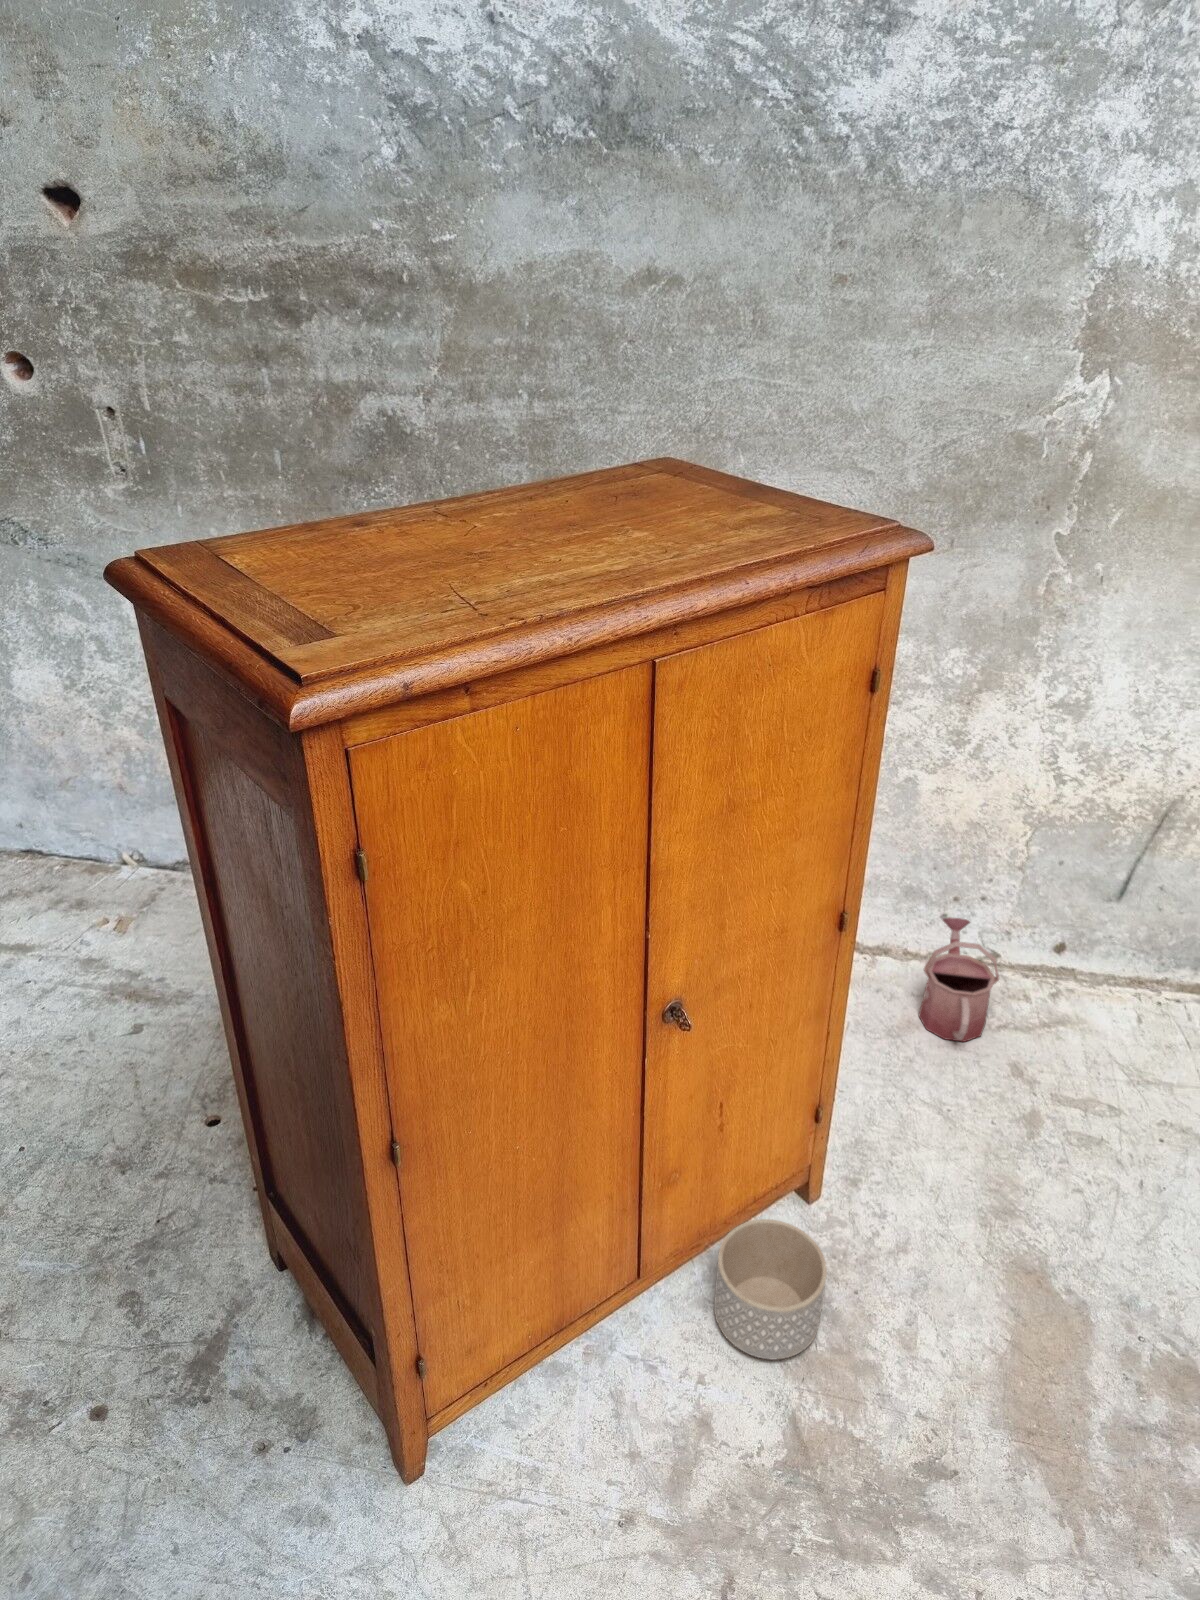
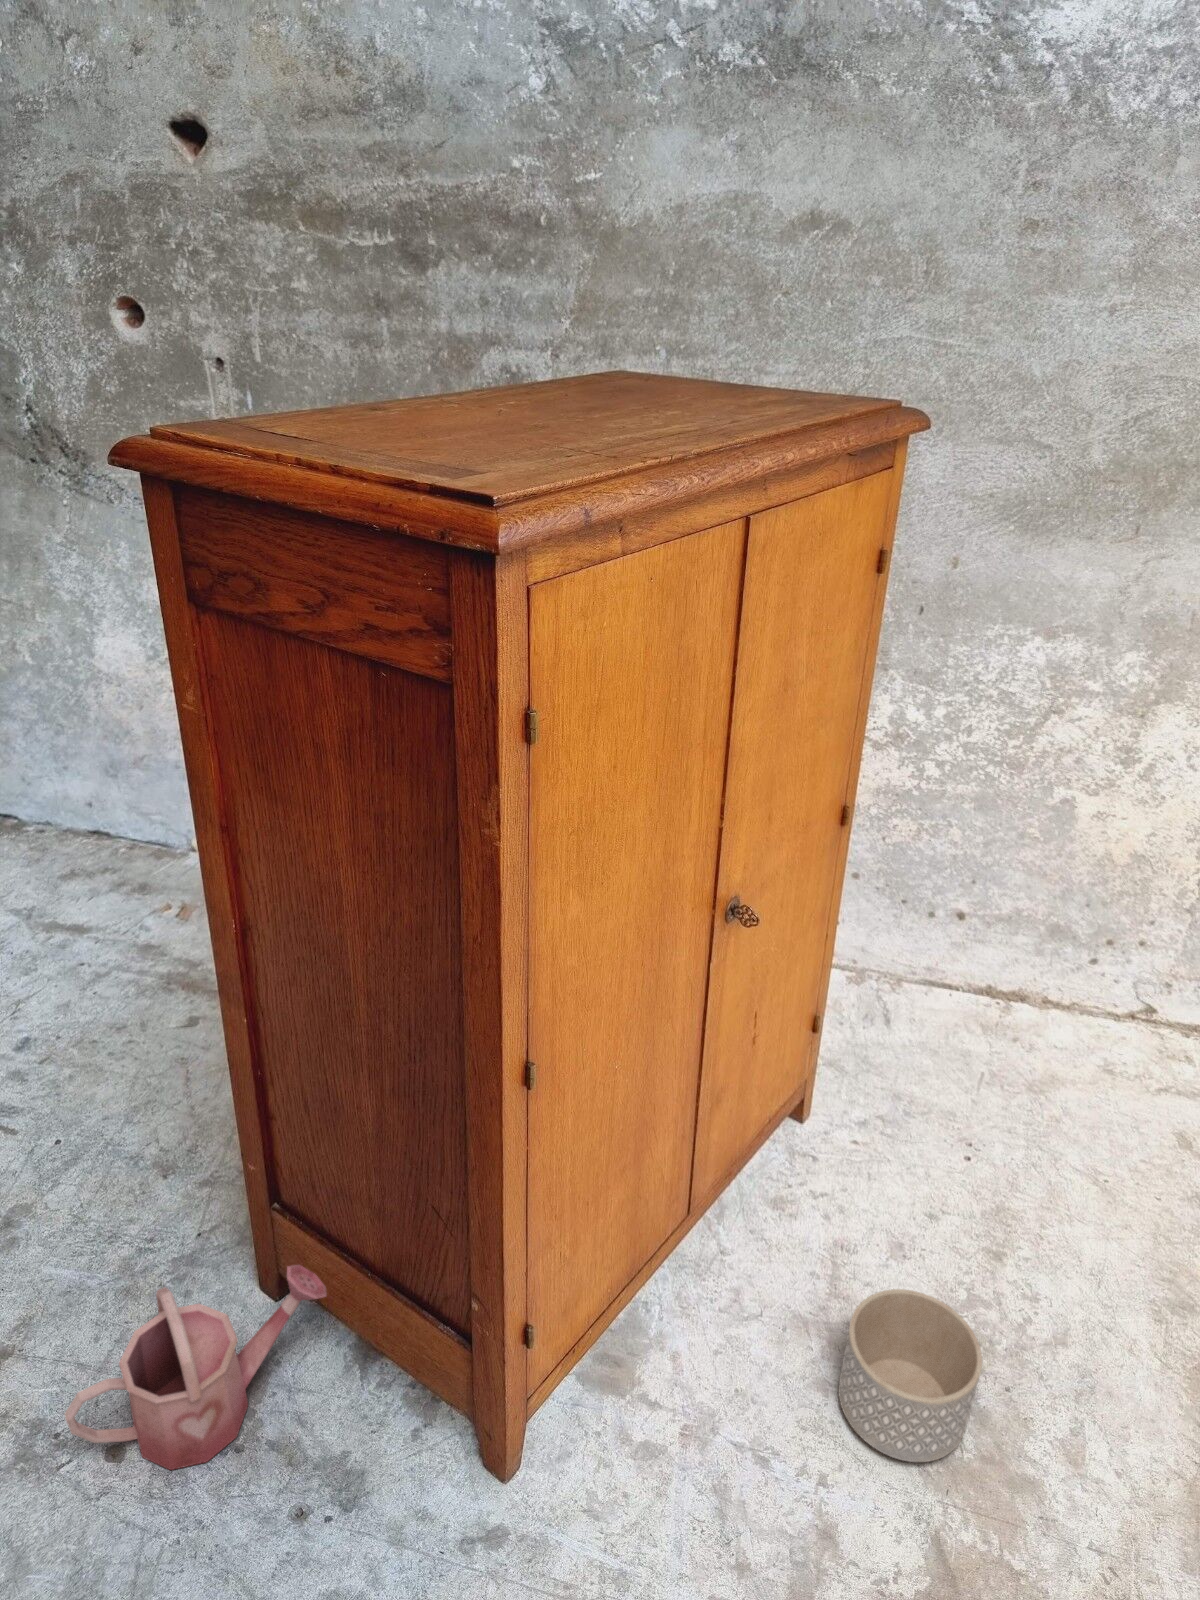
watering can: present [919,917,999,1042] -> present [65,1265,327,1470]

